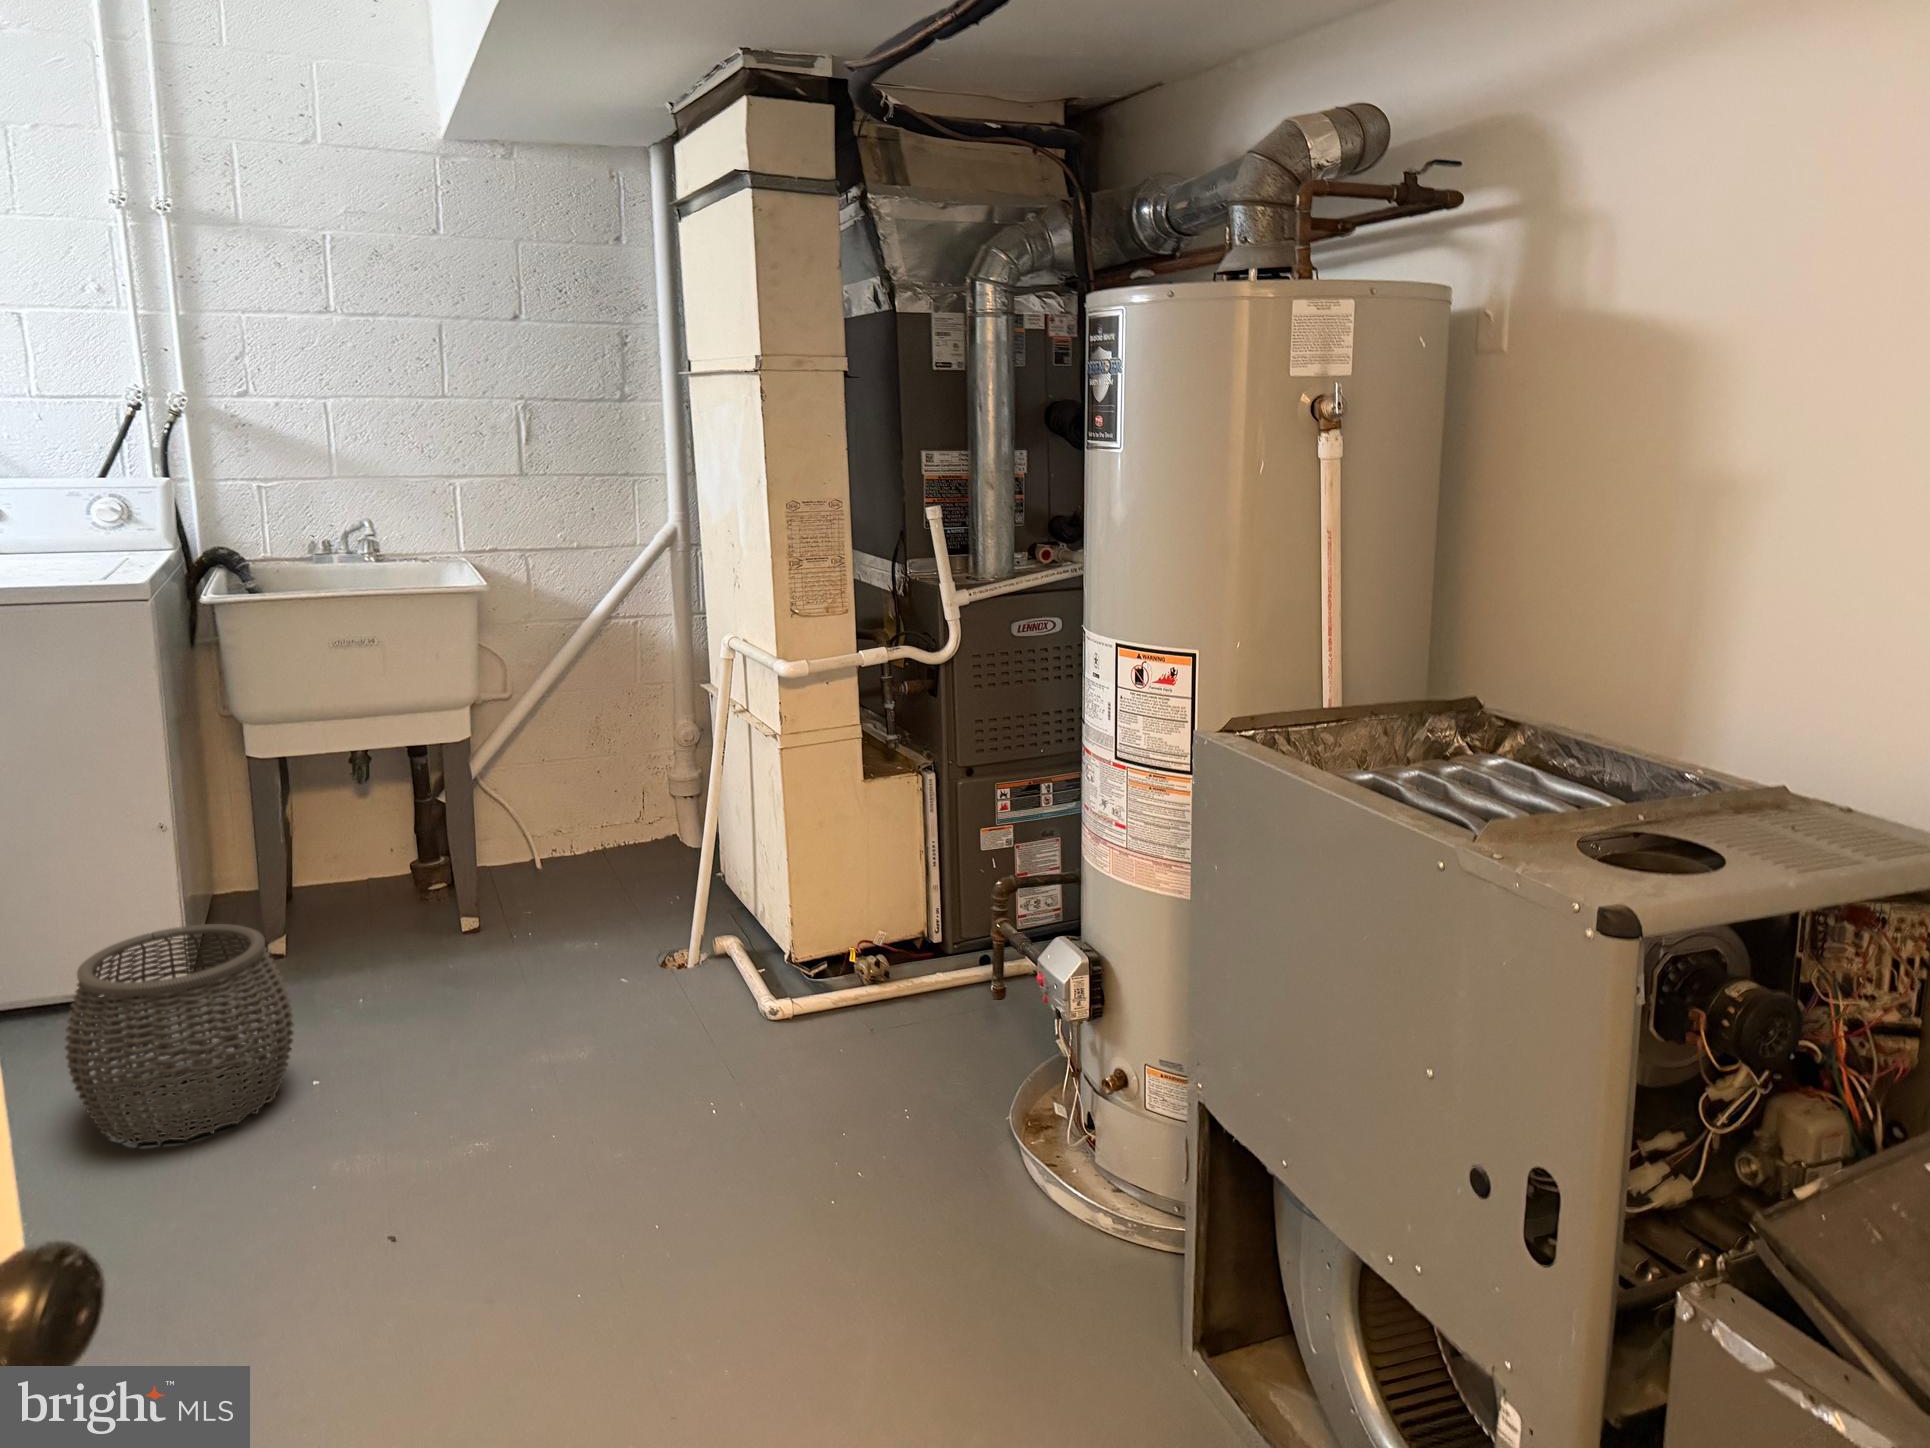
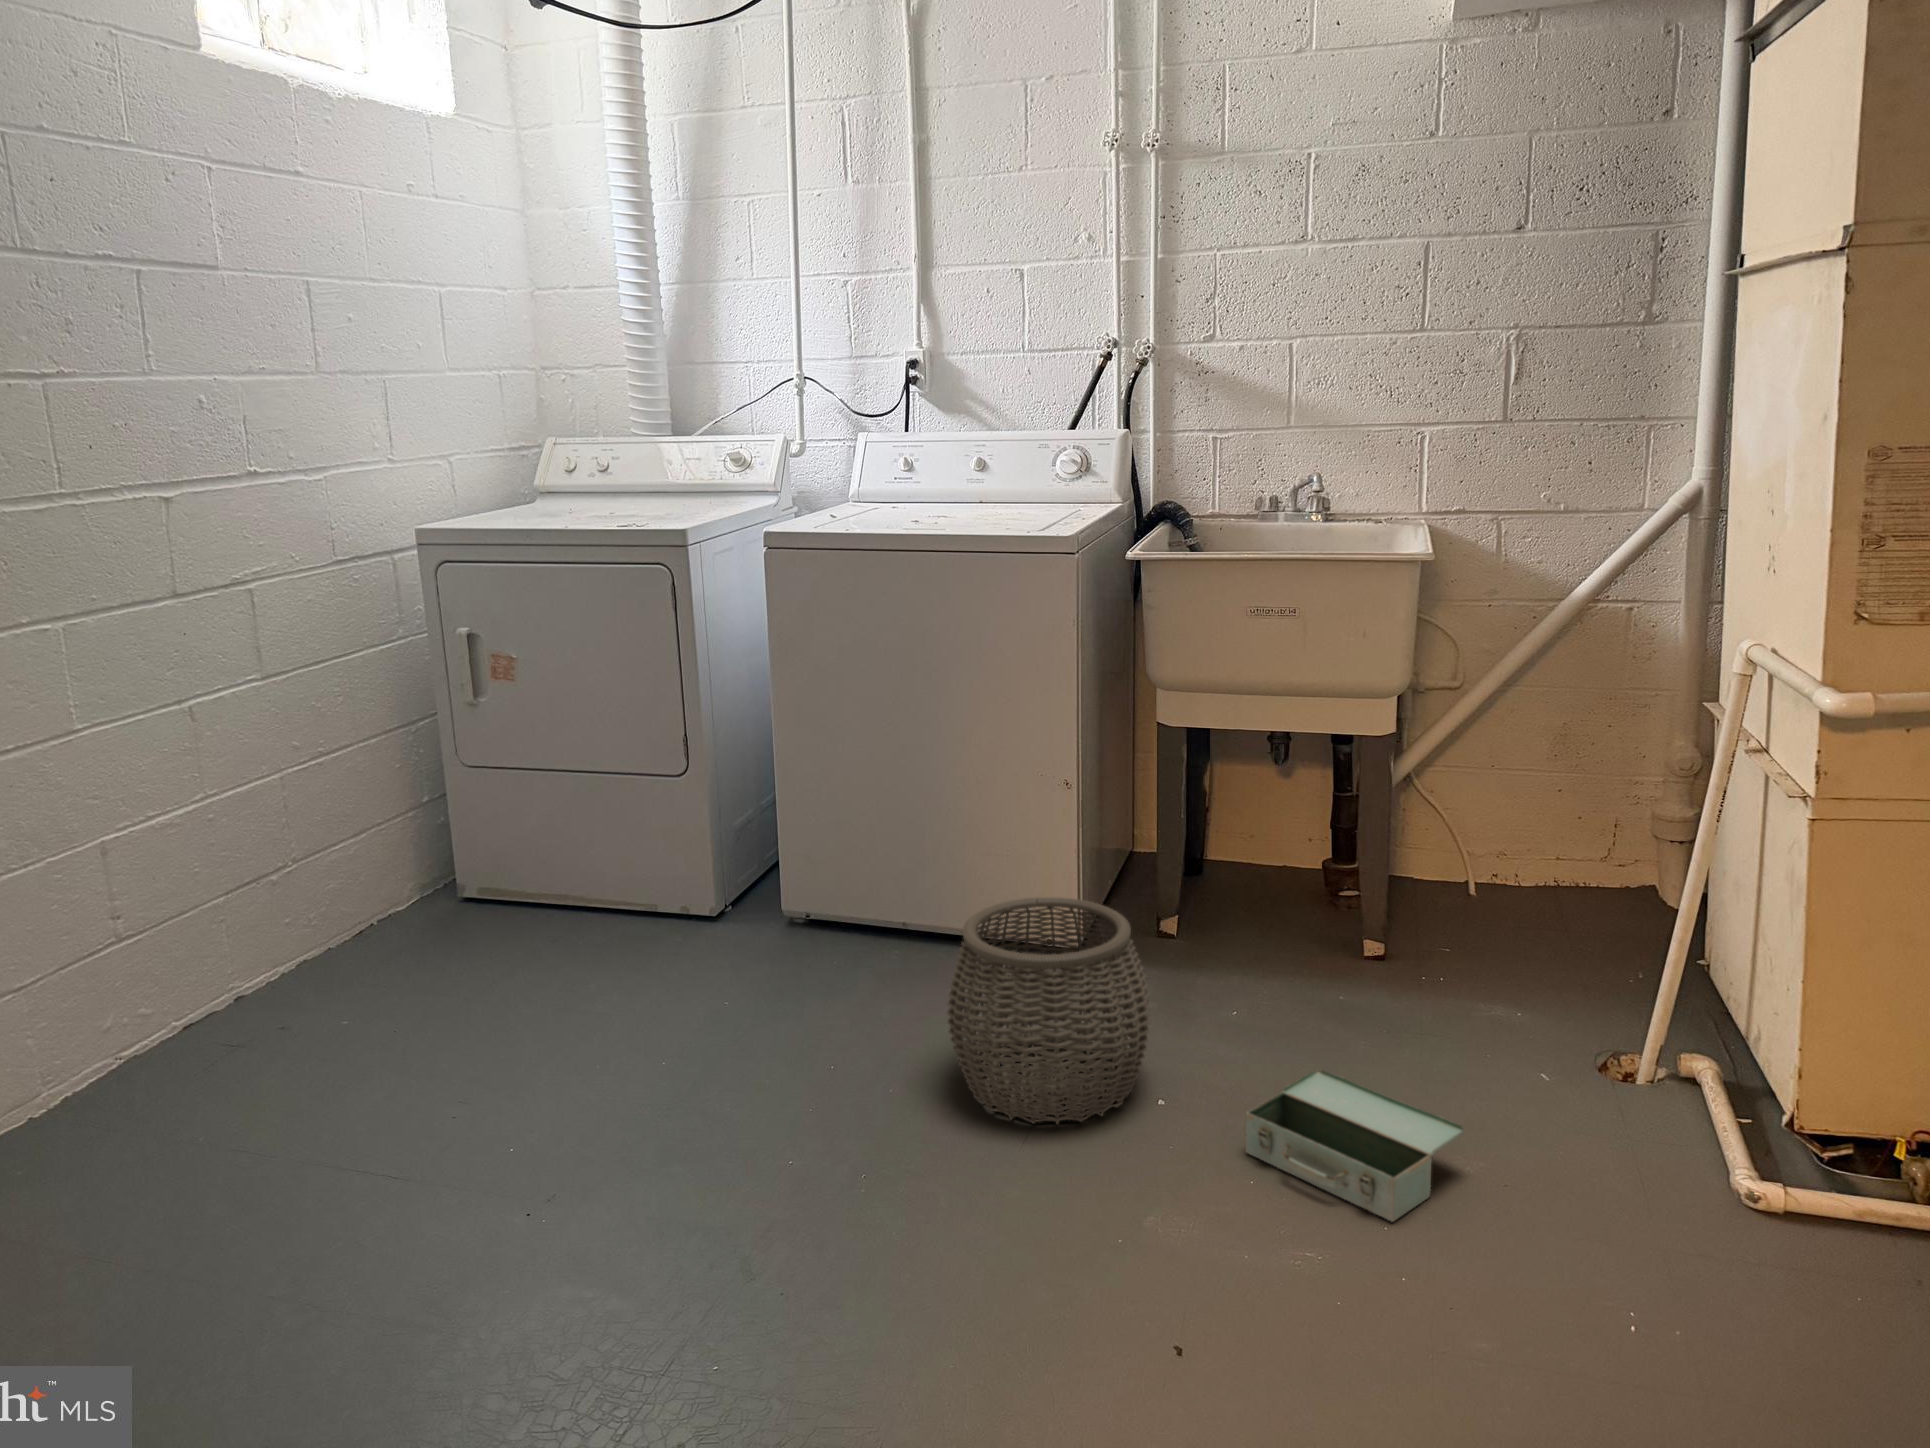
toolbox: none [401,1016,582,1108] -> present [1245,1070,1465,1222]

